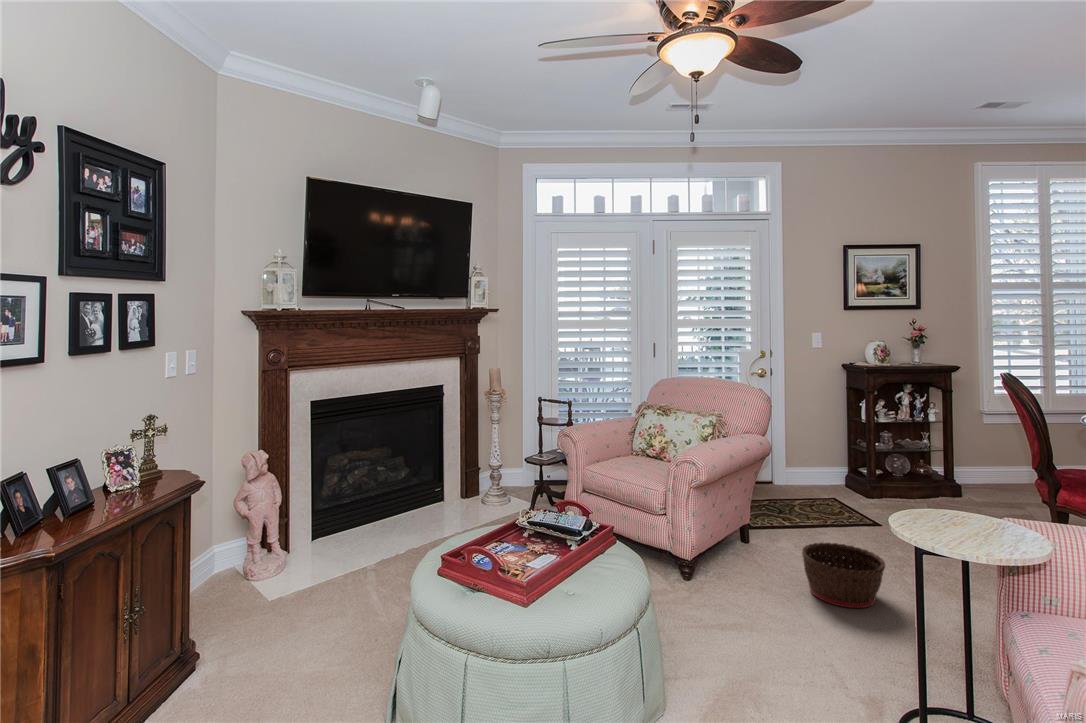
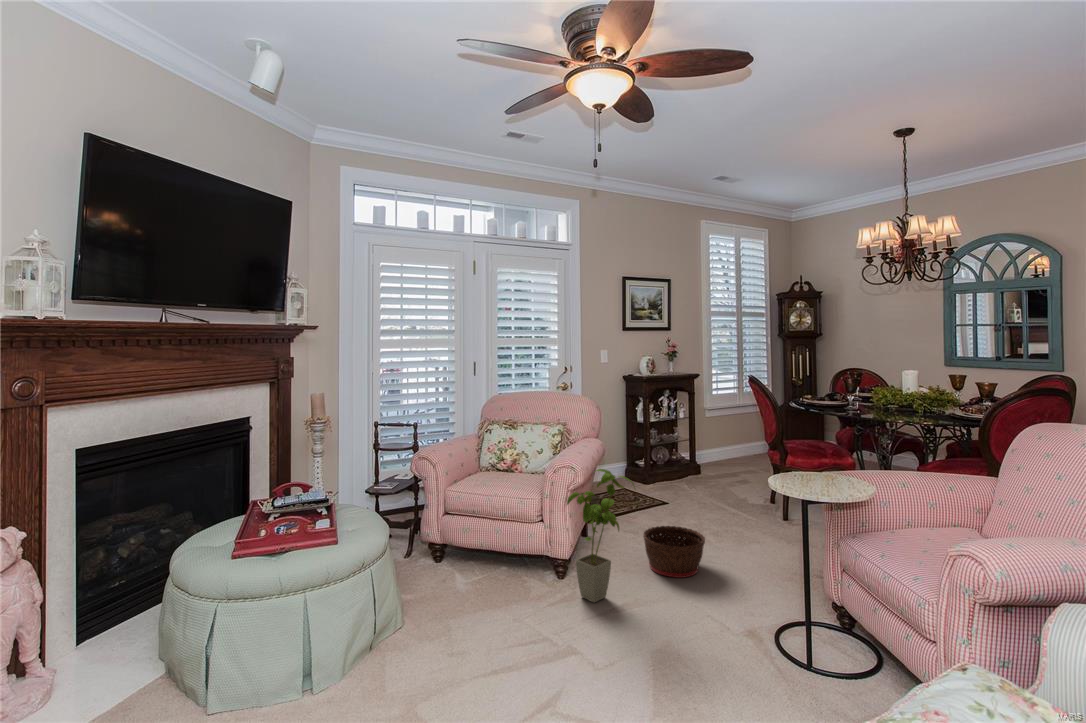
house plant: none [688,462,769,609] -> present [567,469,634,602]

